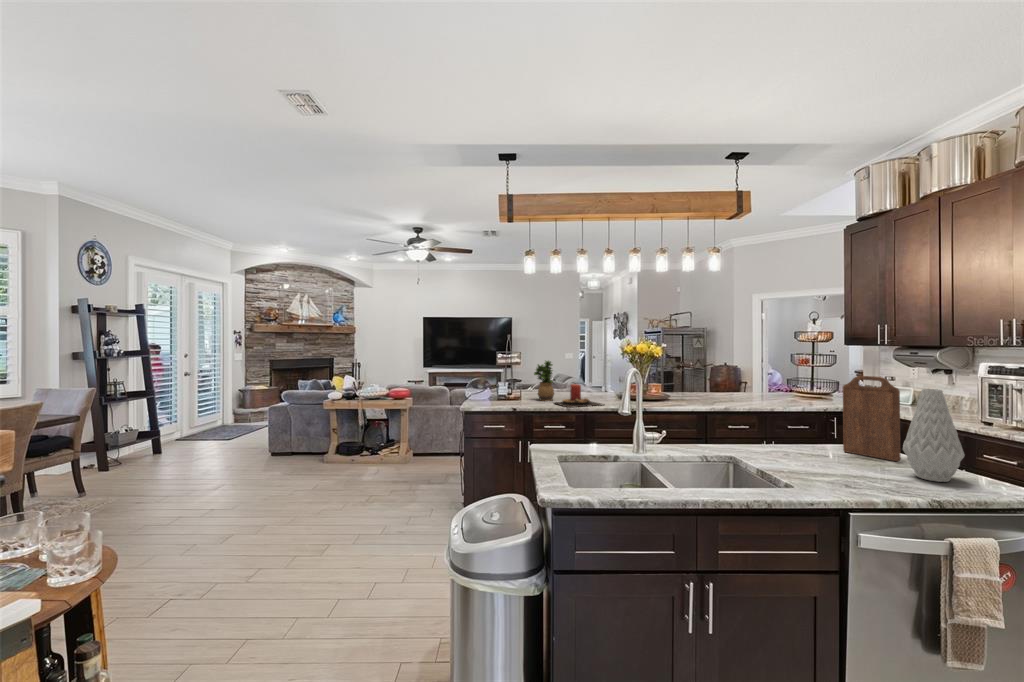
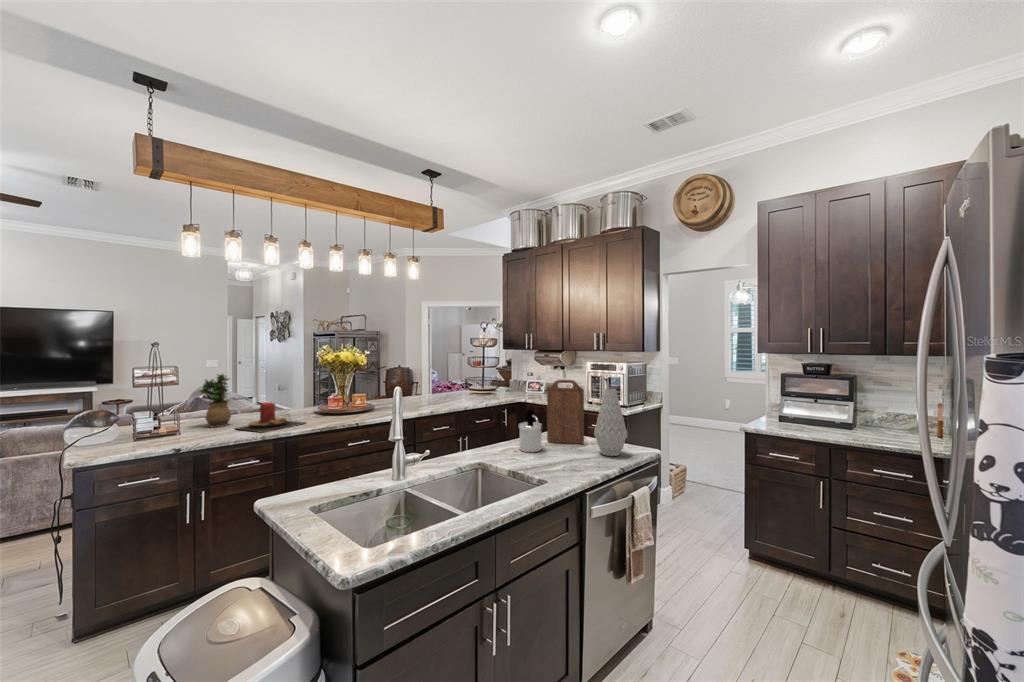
soap dispenser: none [793,409,826,458] -> present [519,411,542,452]

